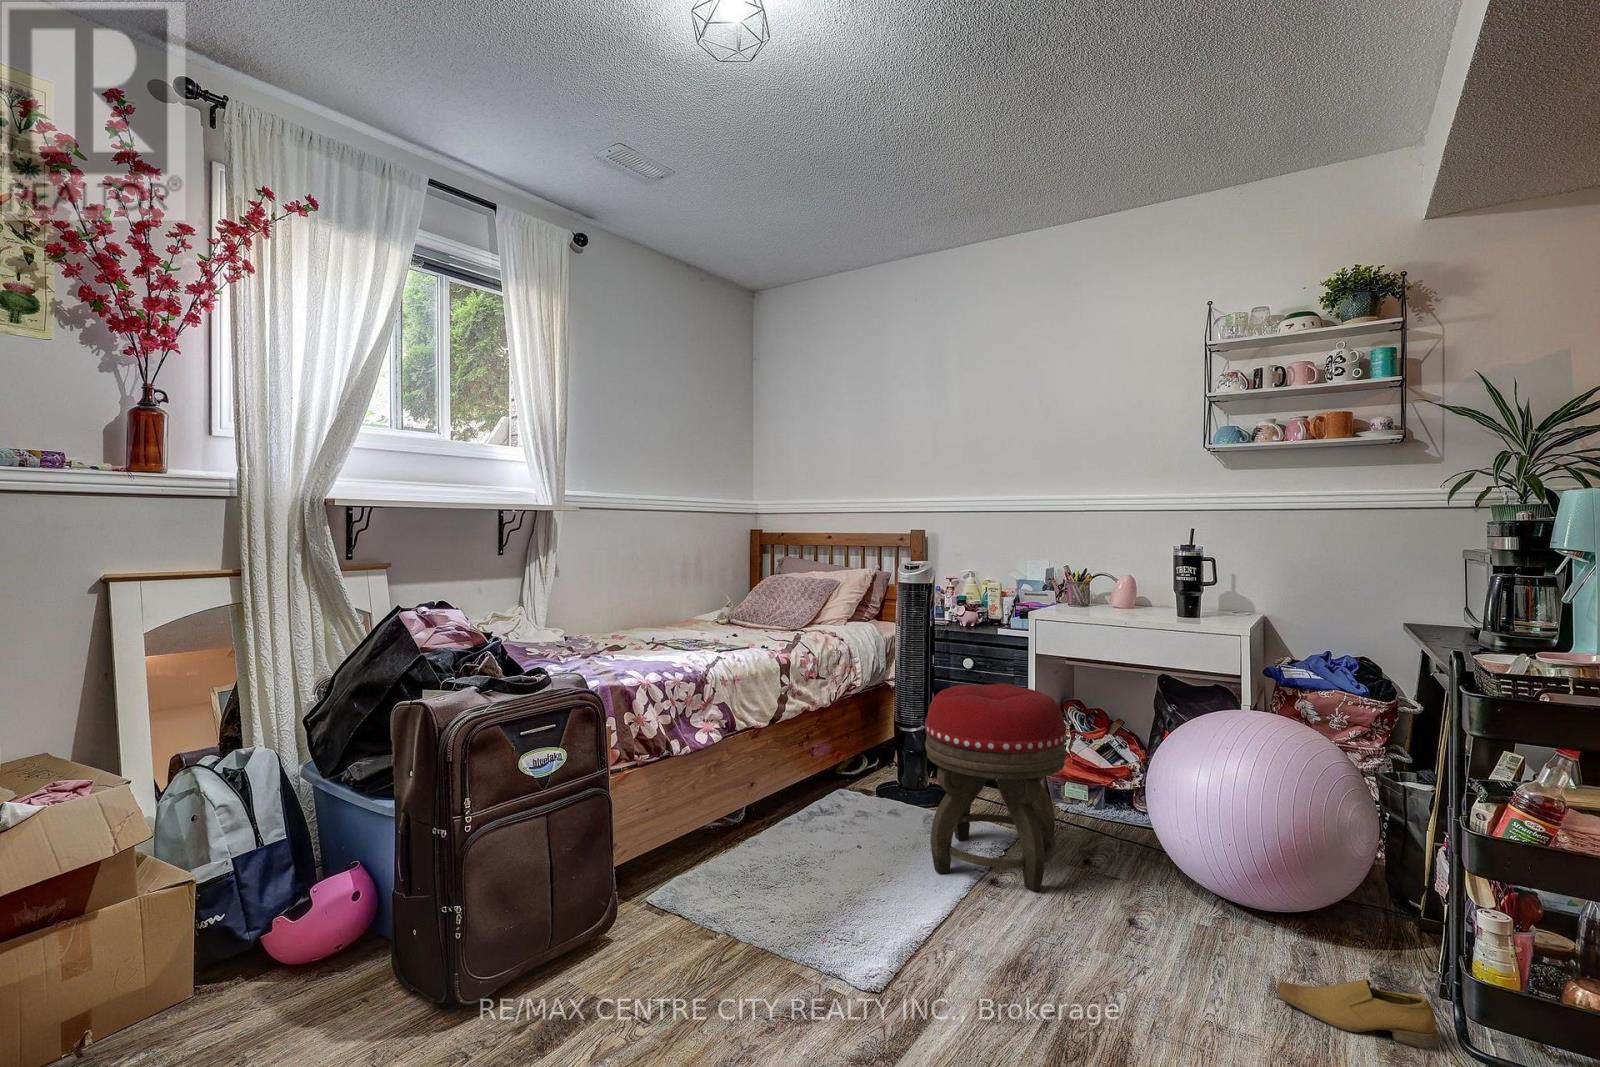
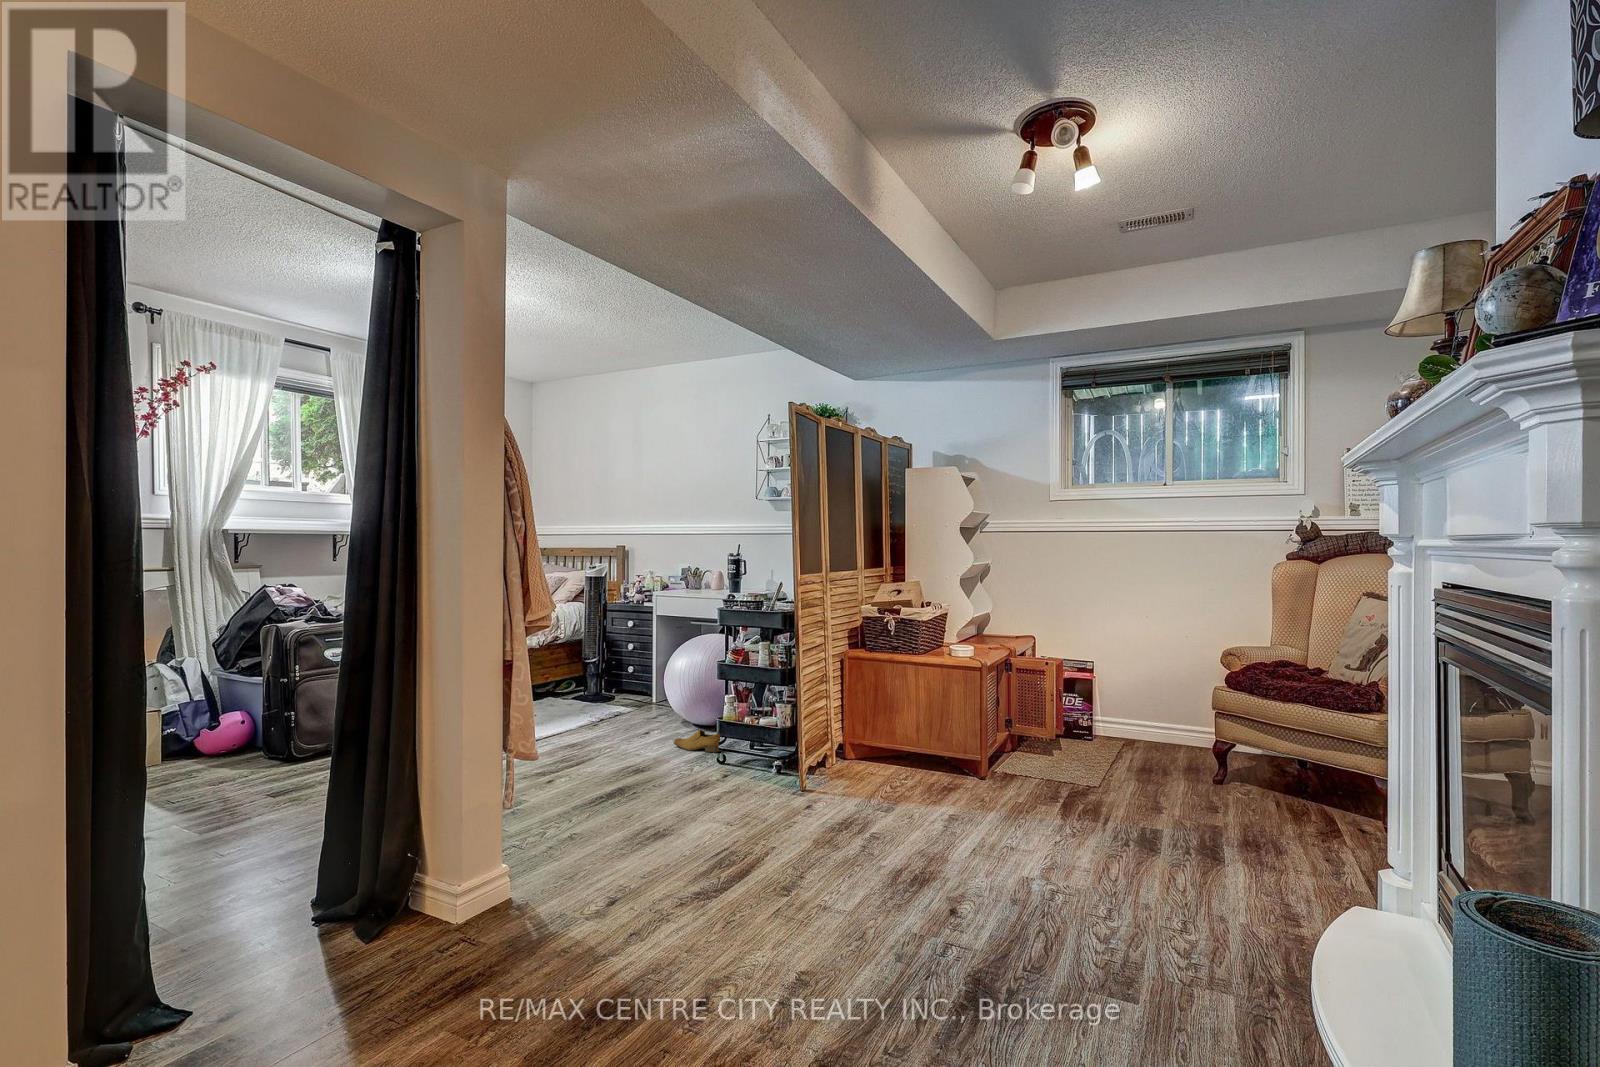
footstool: present [925,684,1067,891] -> none [563,625,638,724]

